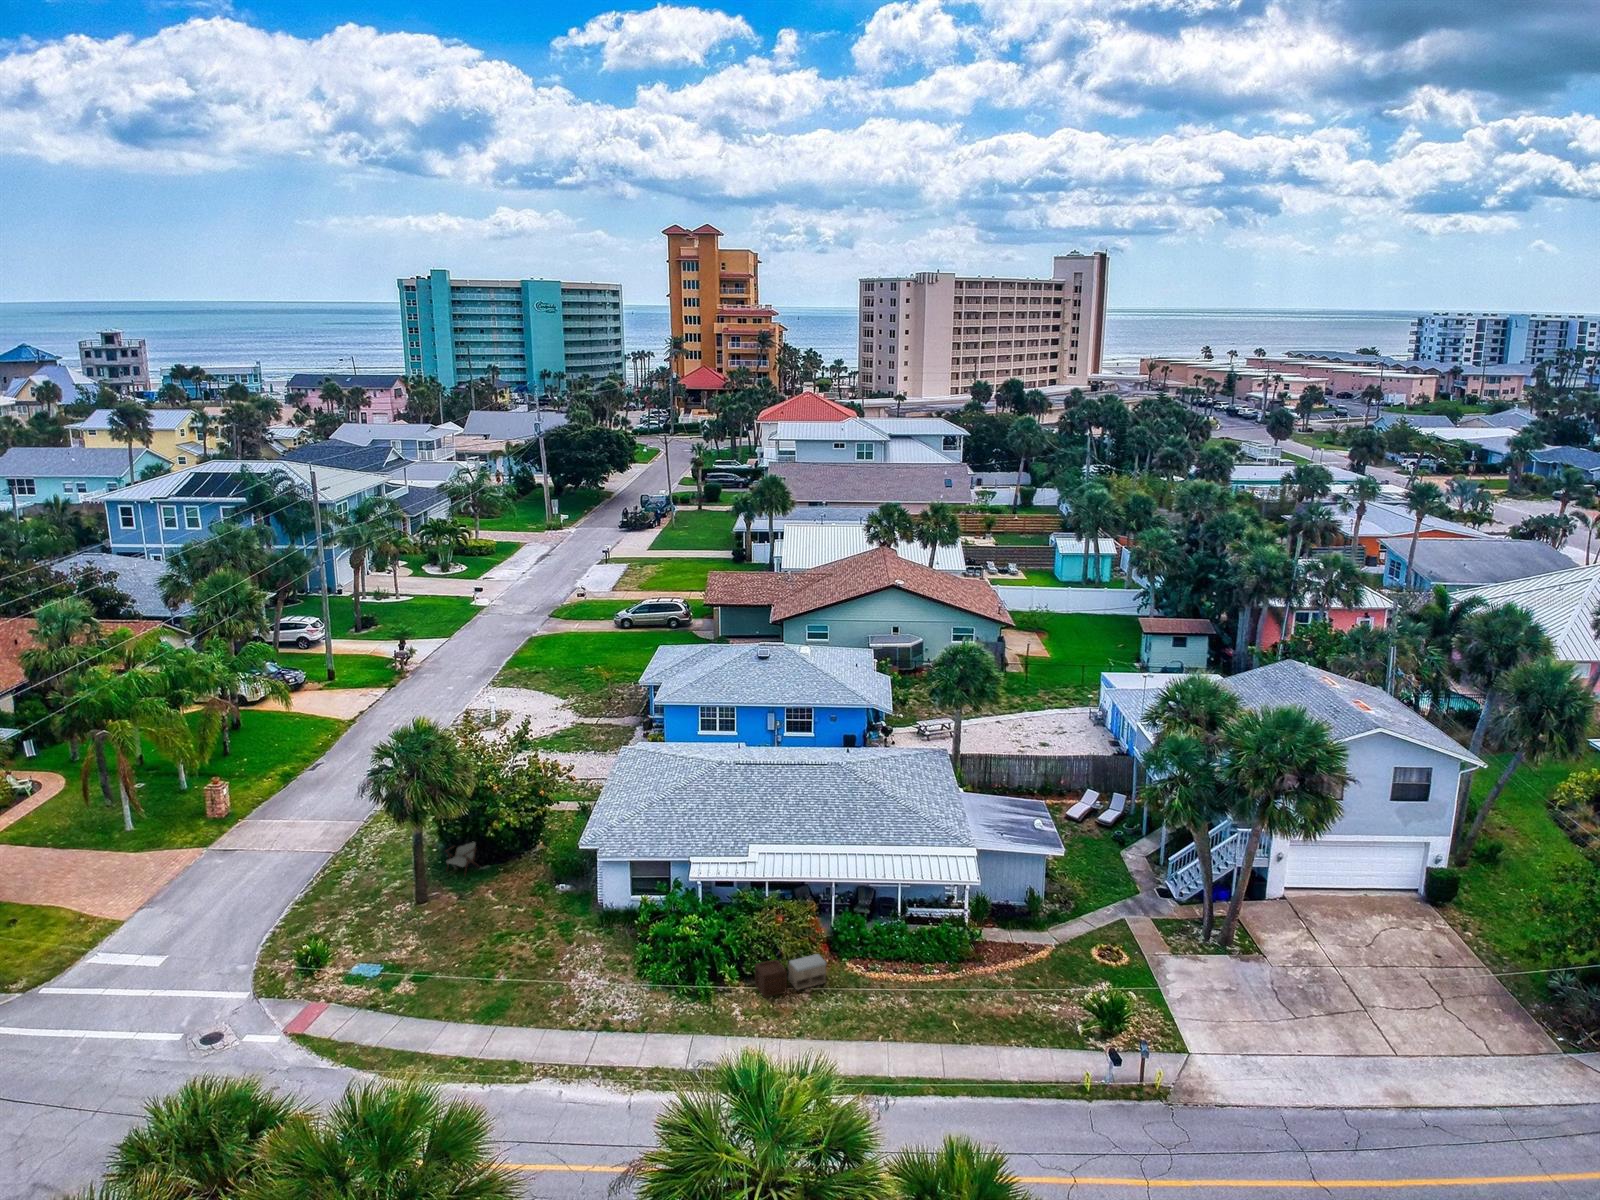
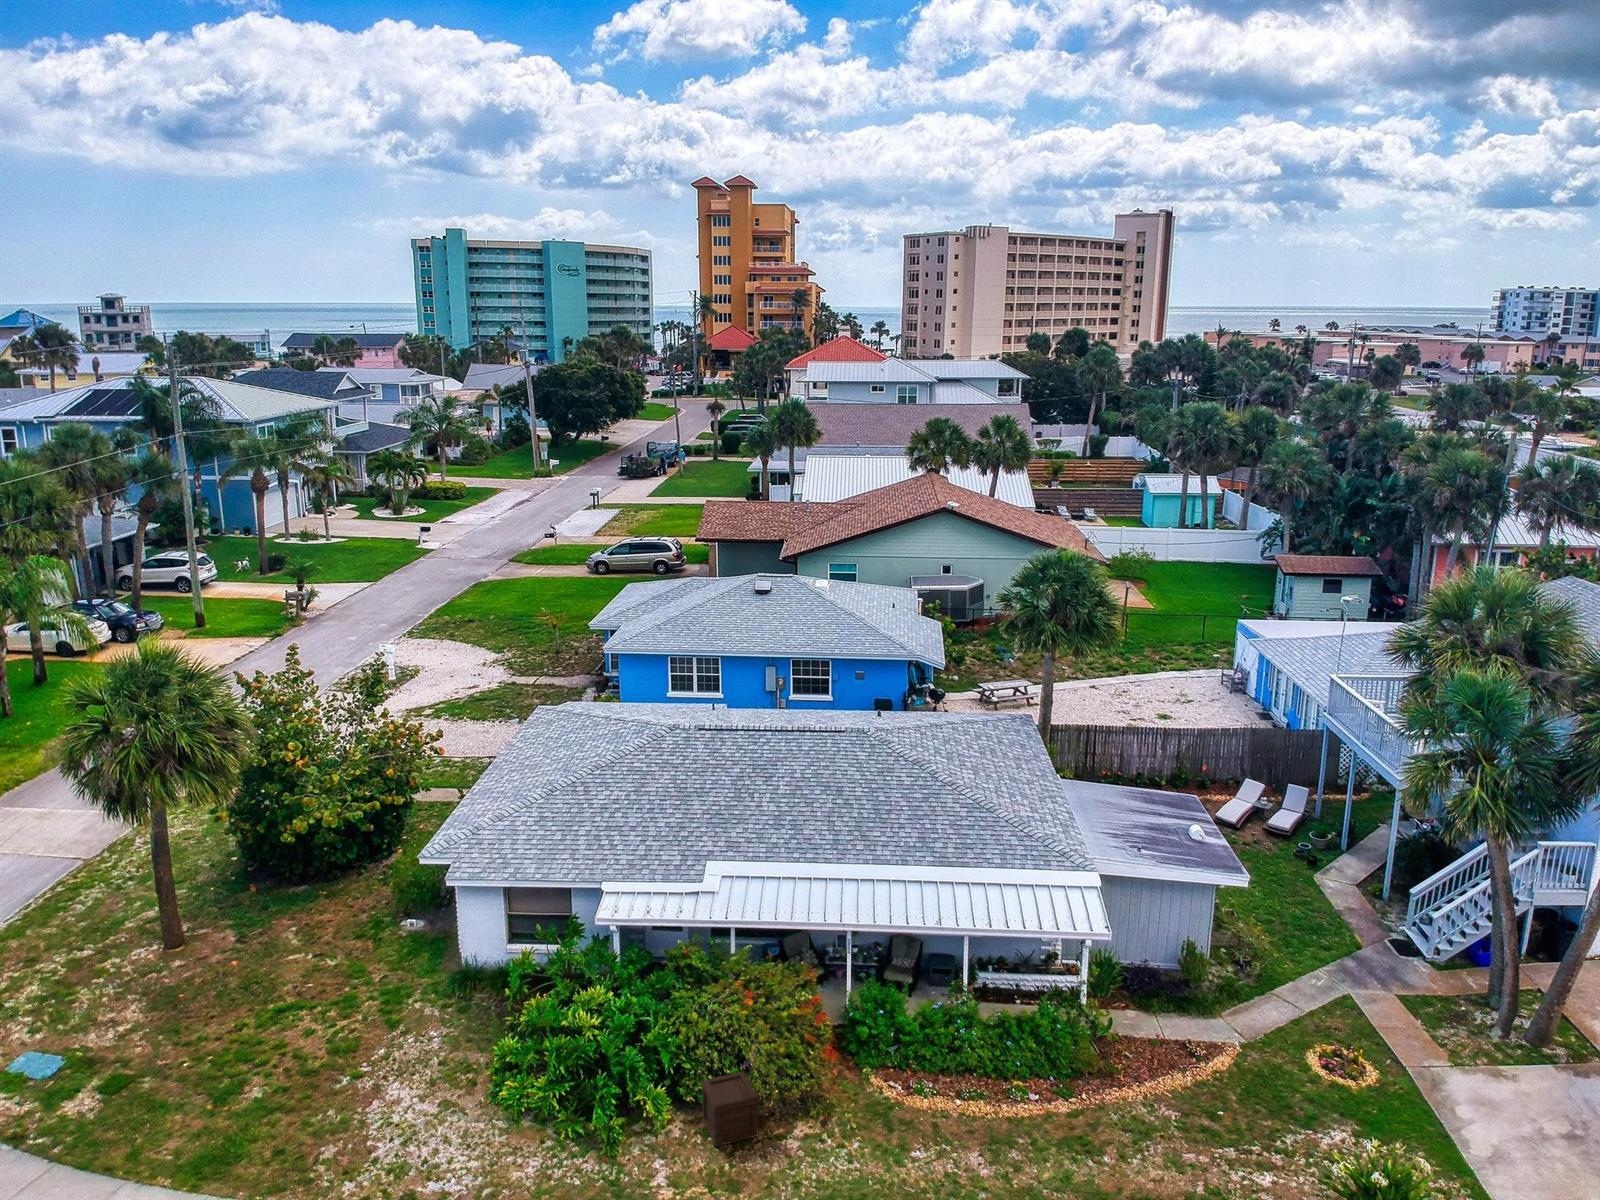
lounge chair: present [445,842,479,875] -> none [236,843,297,903]
storage bench: present [789,954,826,990] -> none [764,1062,833,1132]

